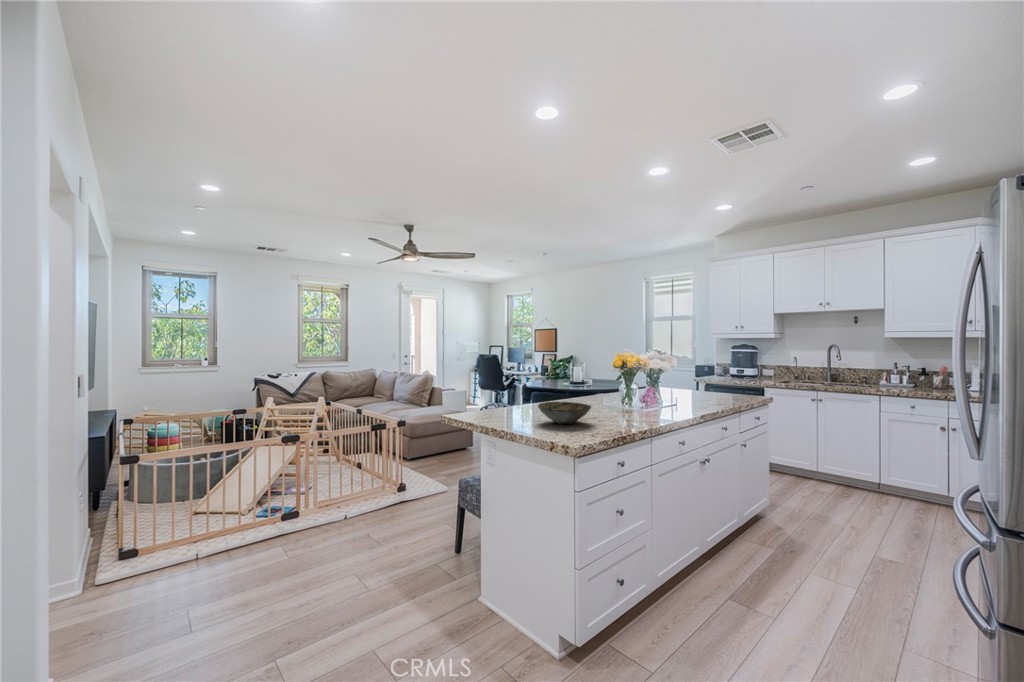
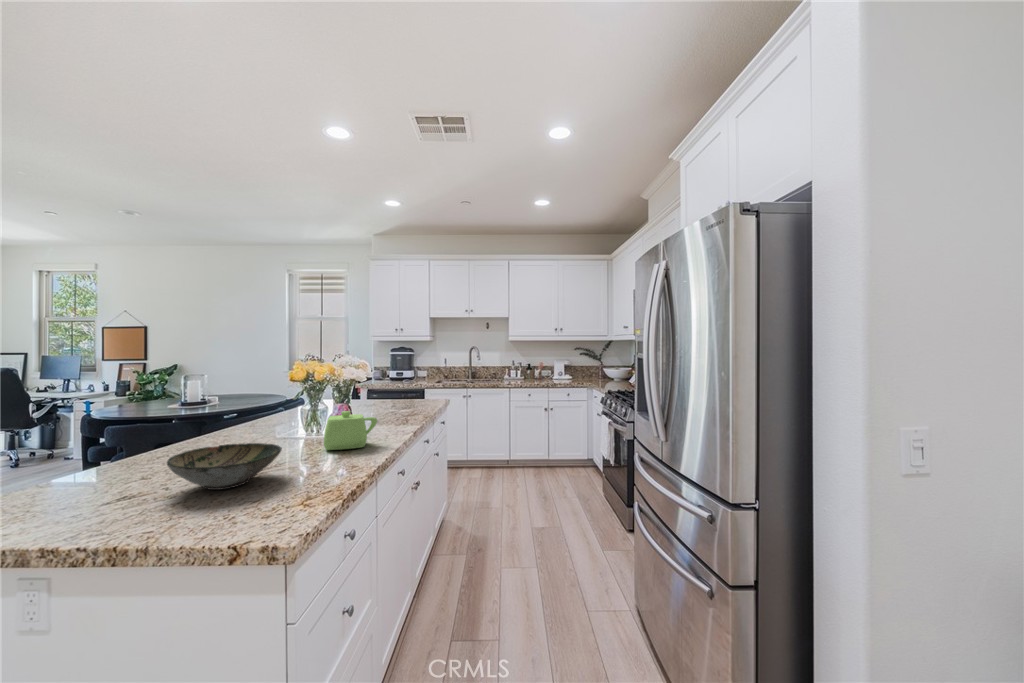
teapot: none [624,392,662,418] -> present [324,411,377,450]

